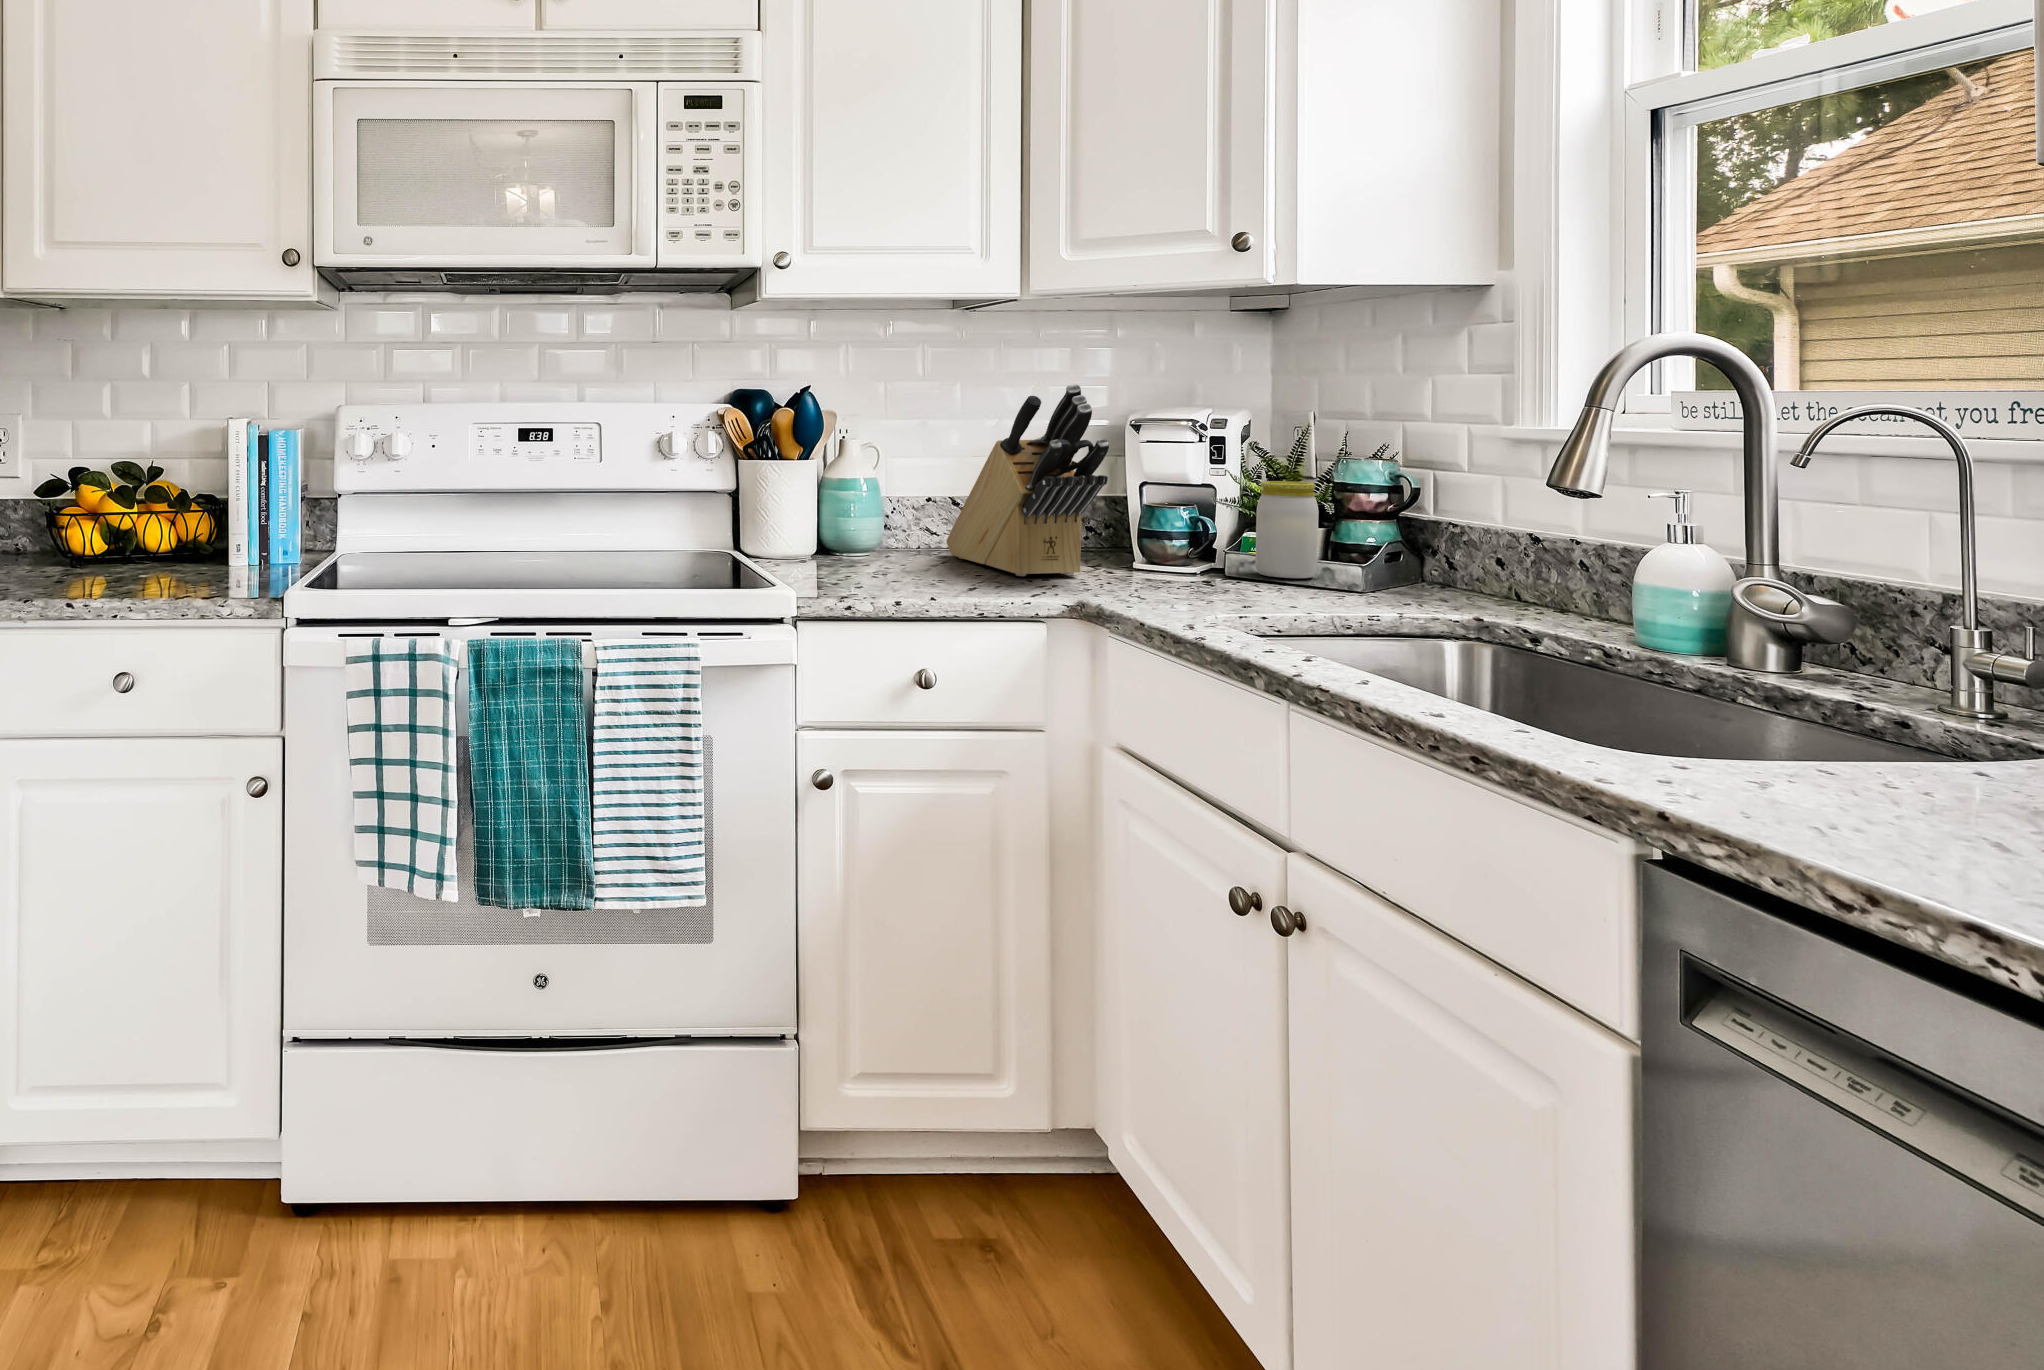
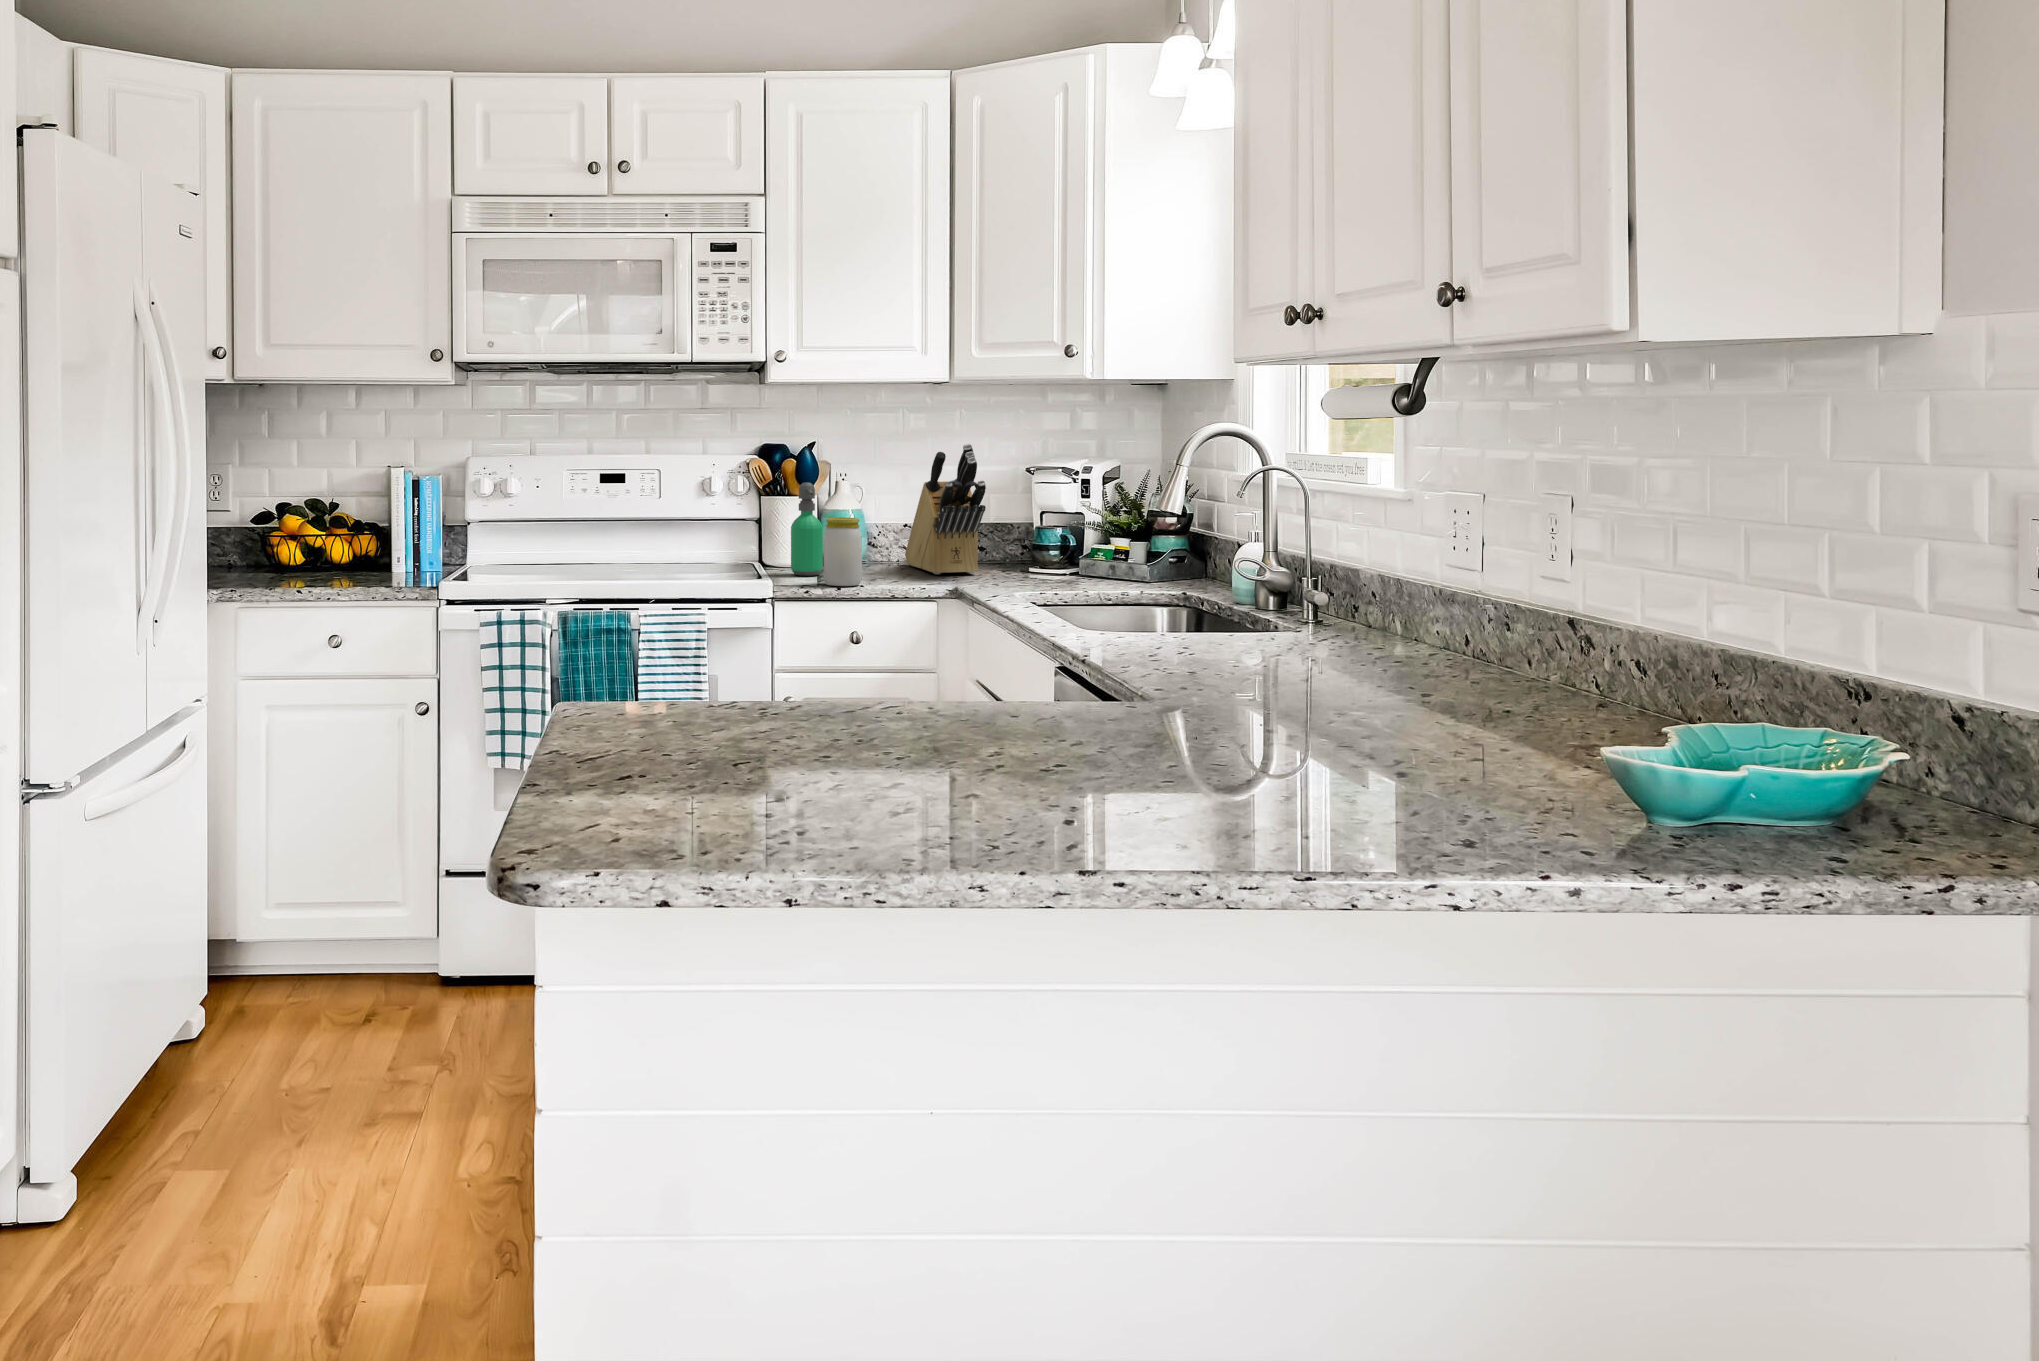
soap dispenser: none [802,441,850,577] -> present [791,482,823,576]
jar: present [1255,481,1319,578] -> present [824,518,862,586]

